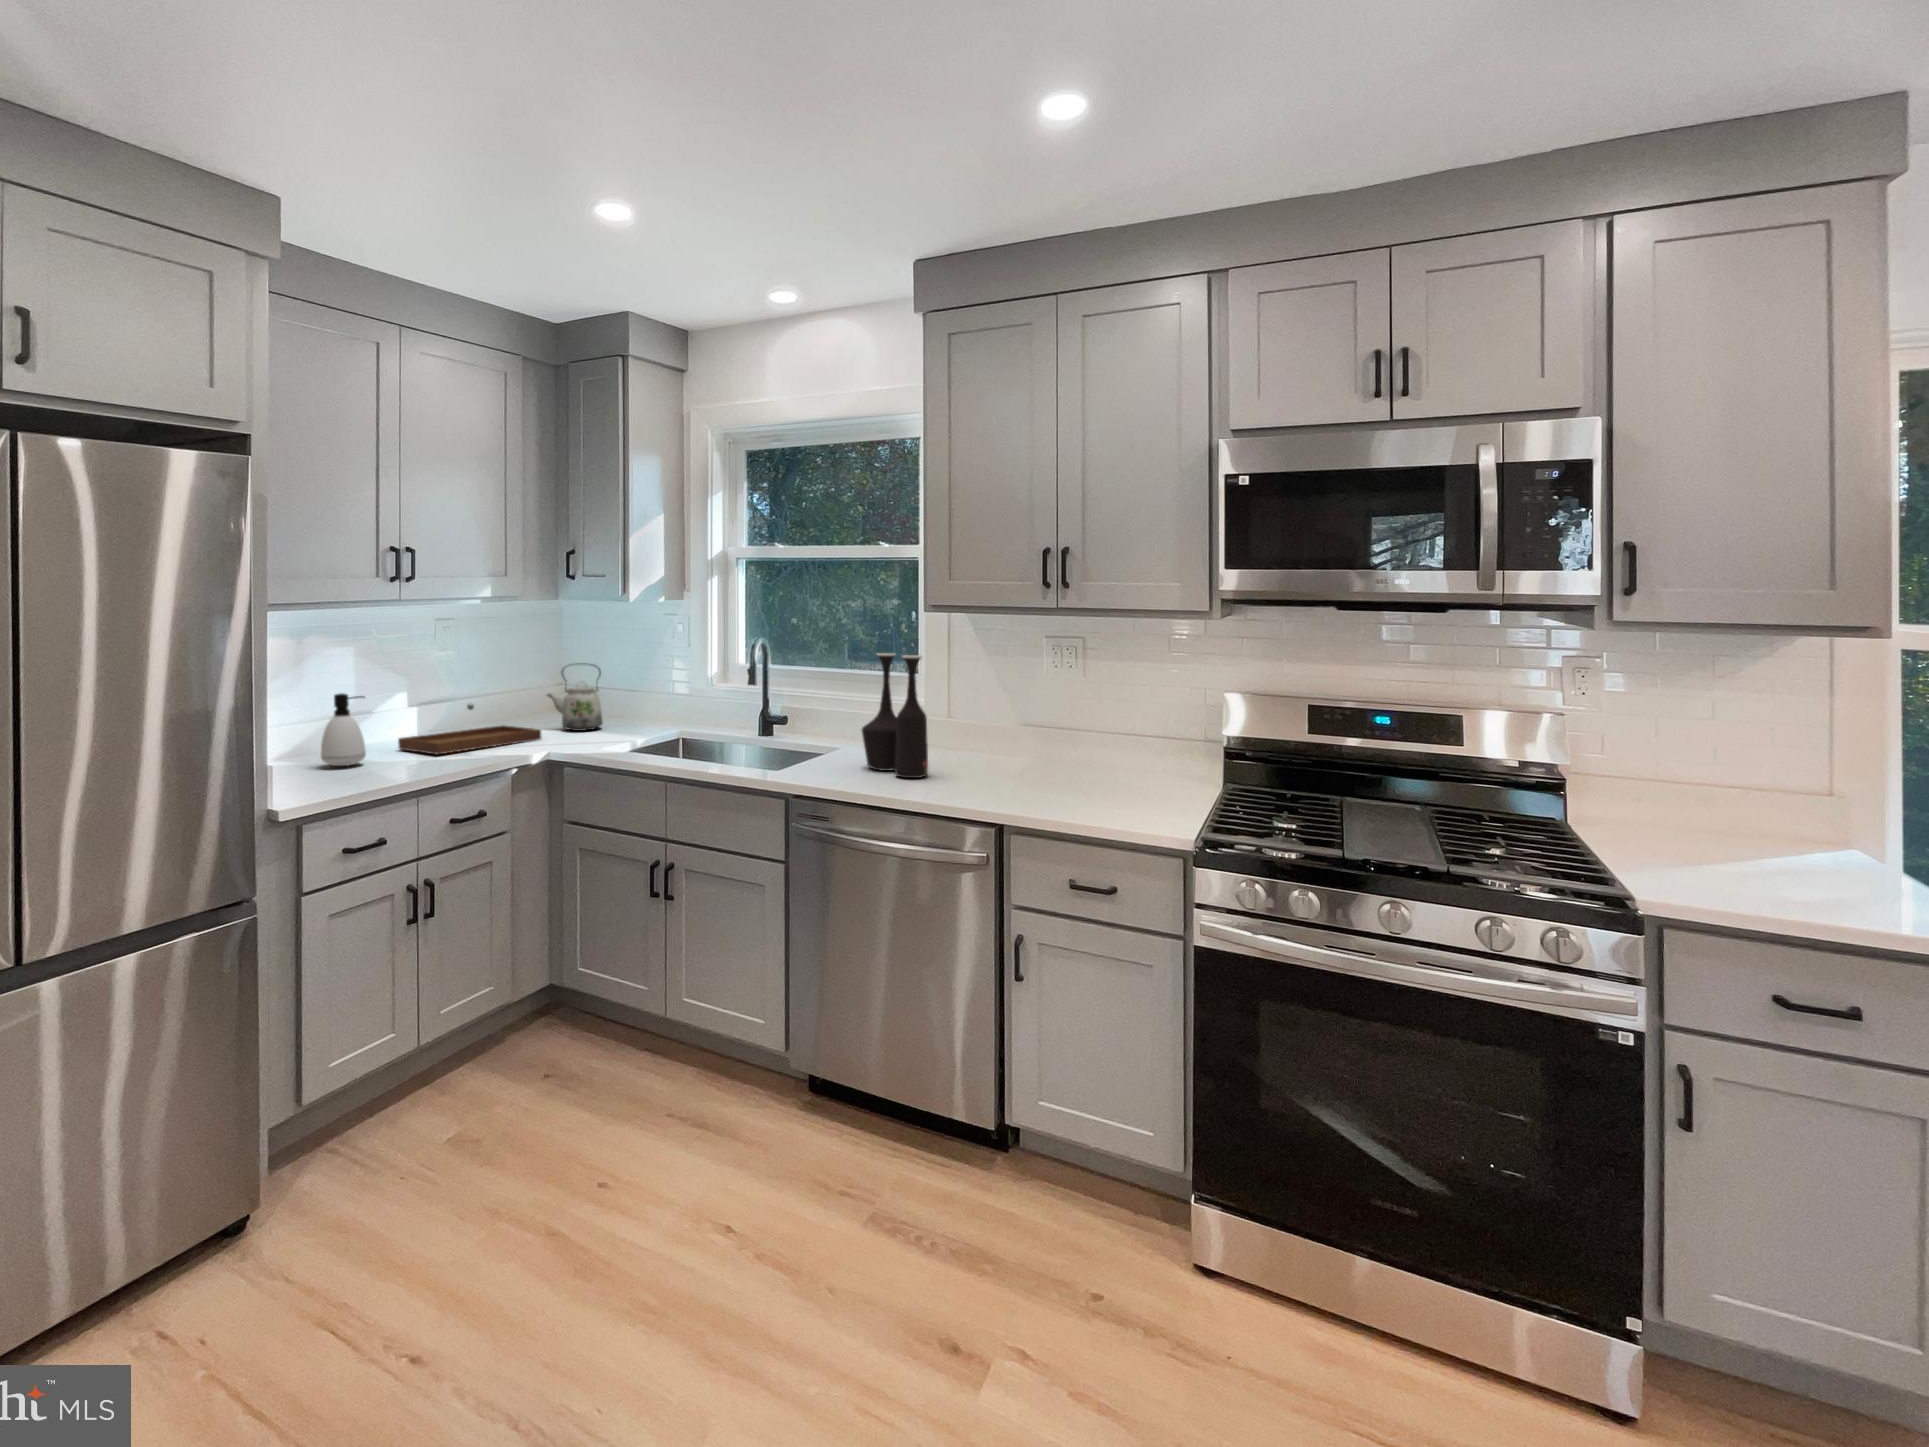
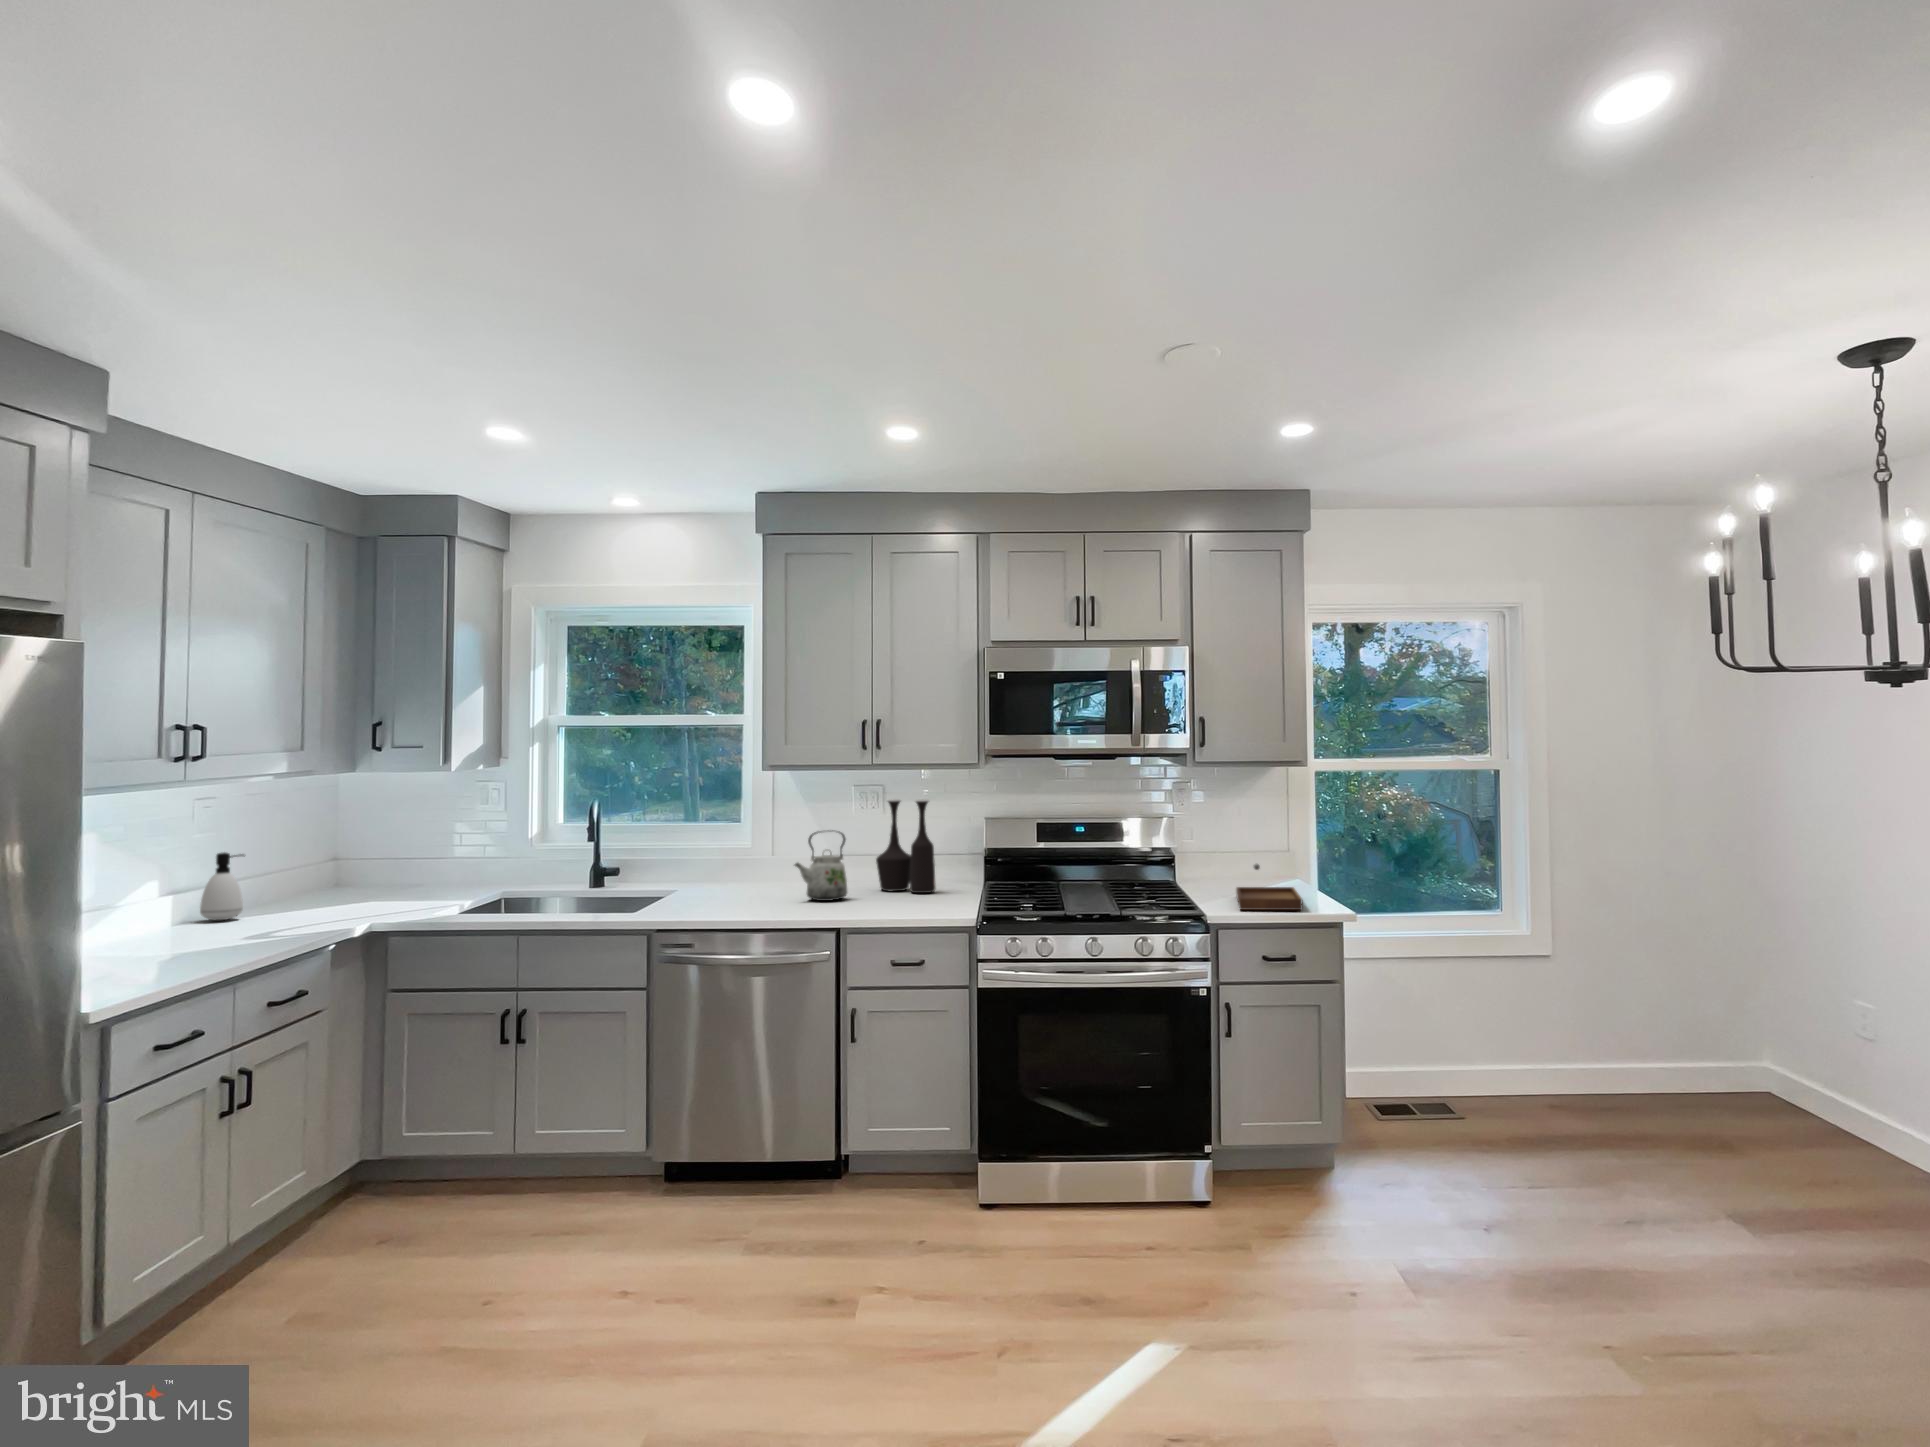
vase: present [862,653,928,778] -> present [876,799,936,893]
kettle: present [547,663,603,731] -> present [795,830,847,901]
tray: present [398,704,541,755] -> present [1236,864,1303,910]

